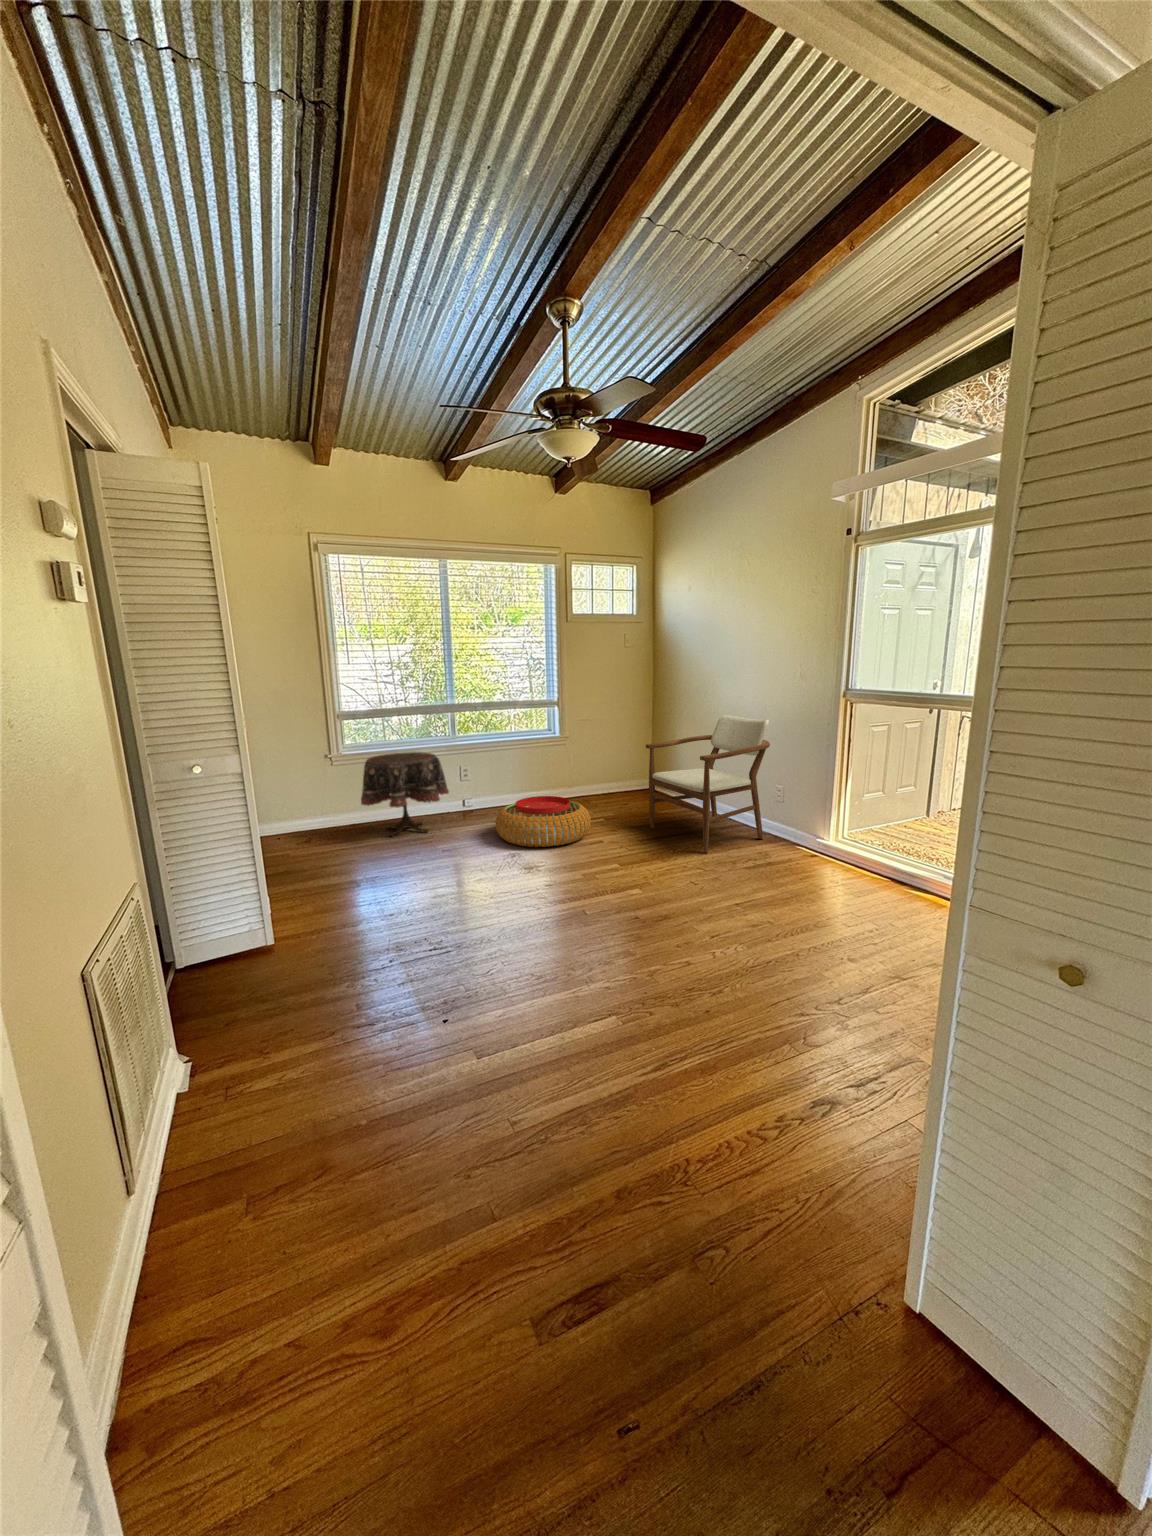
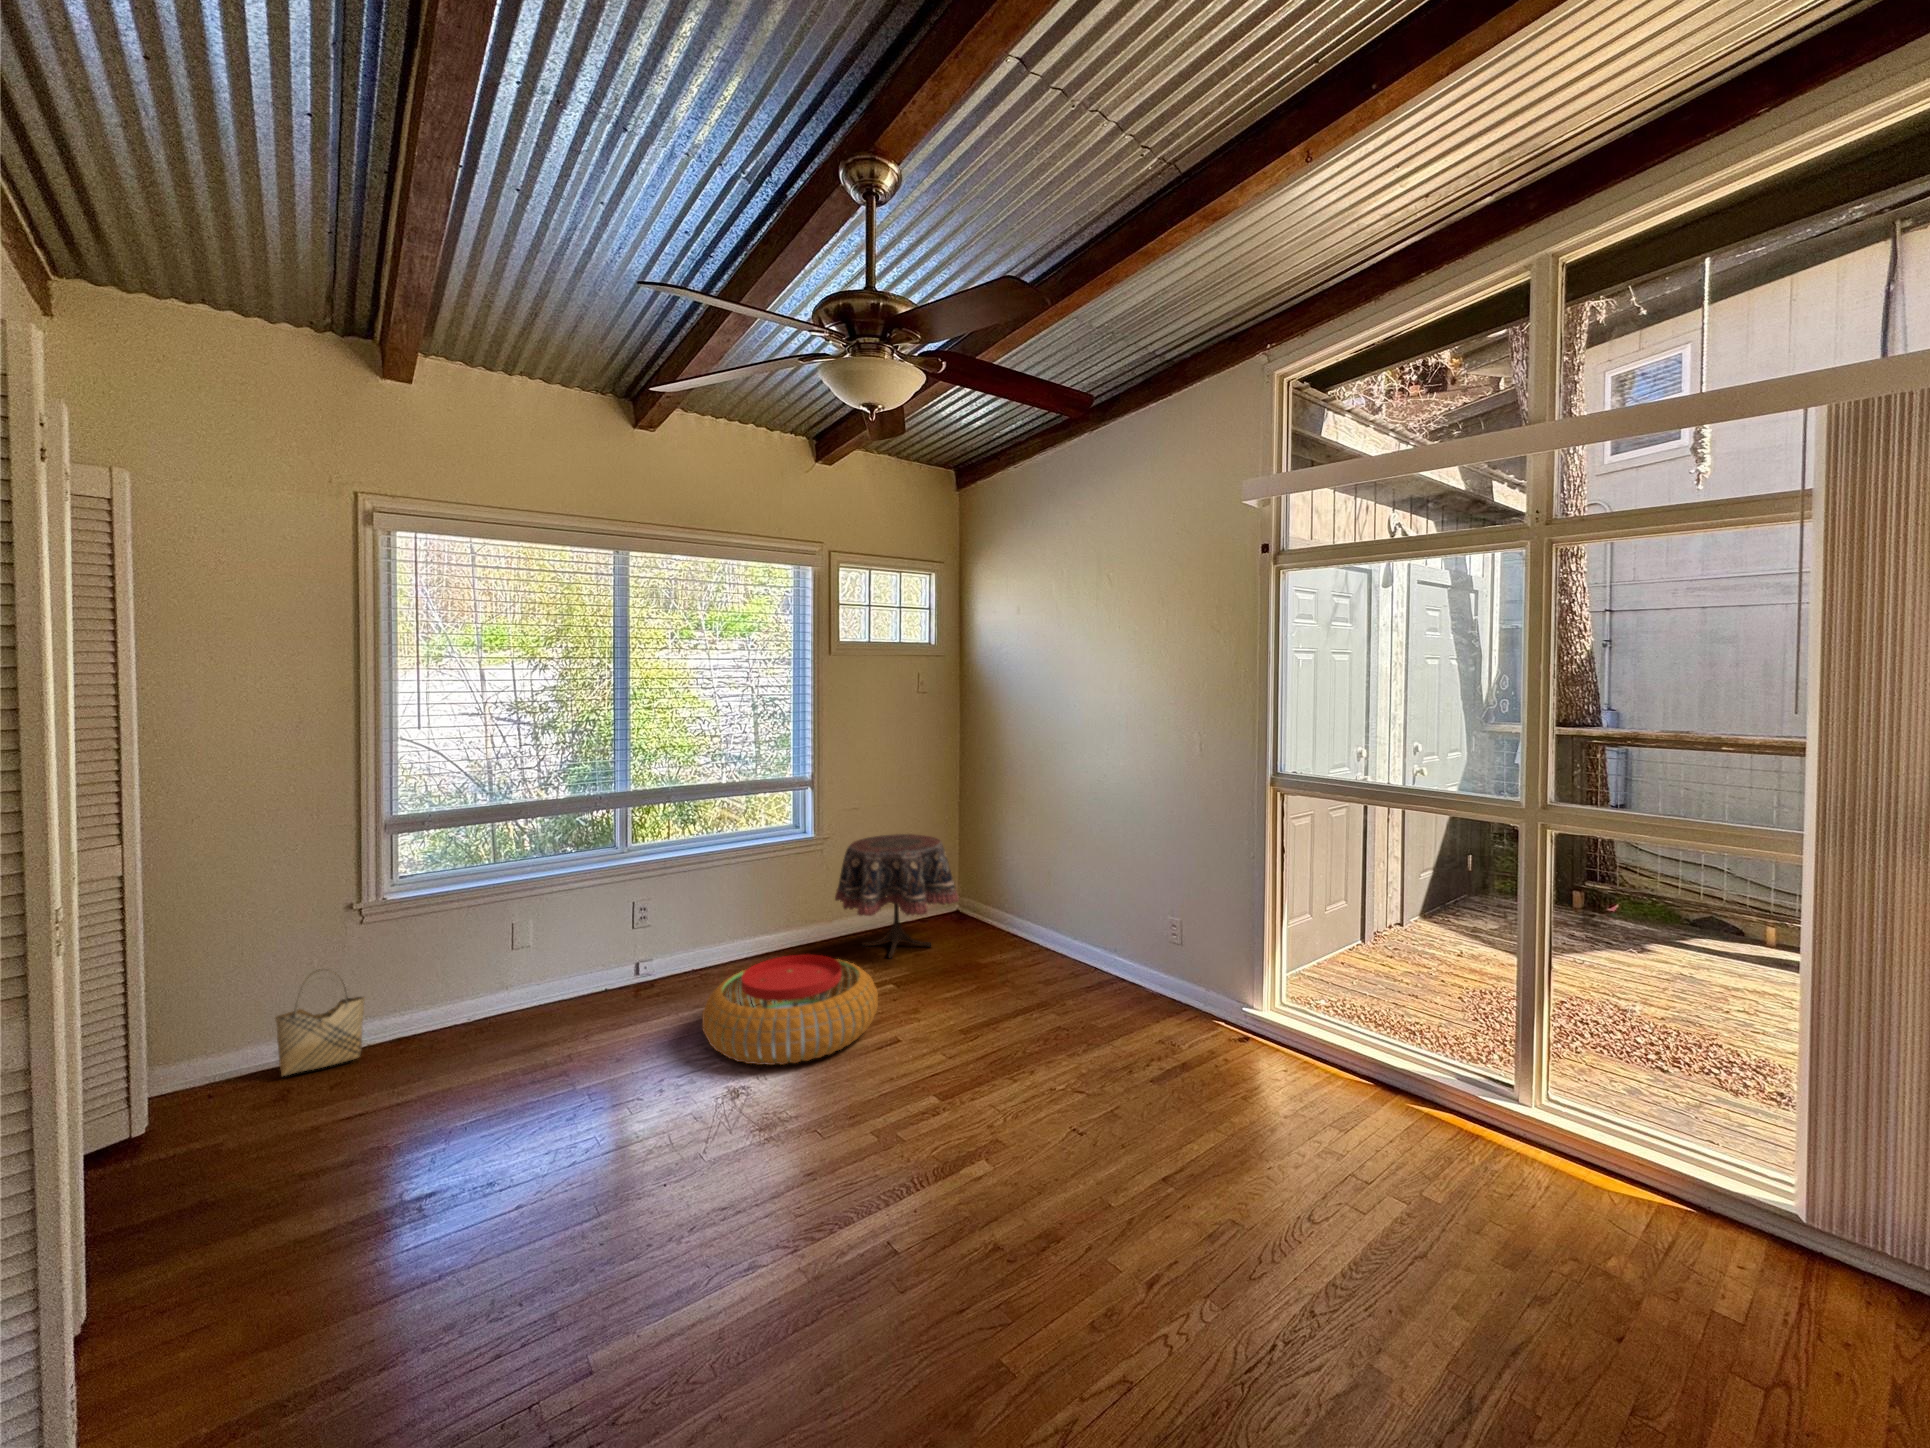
armchair: present [646,715,770,853] -> none [966,804,1160,1049]
side table: present [361,752,449,837] -> present [835,834,959,958]
woven basket: none [299,786,336,834] -> present [275,969,365,1076]

